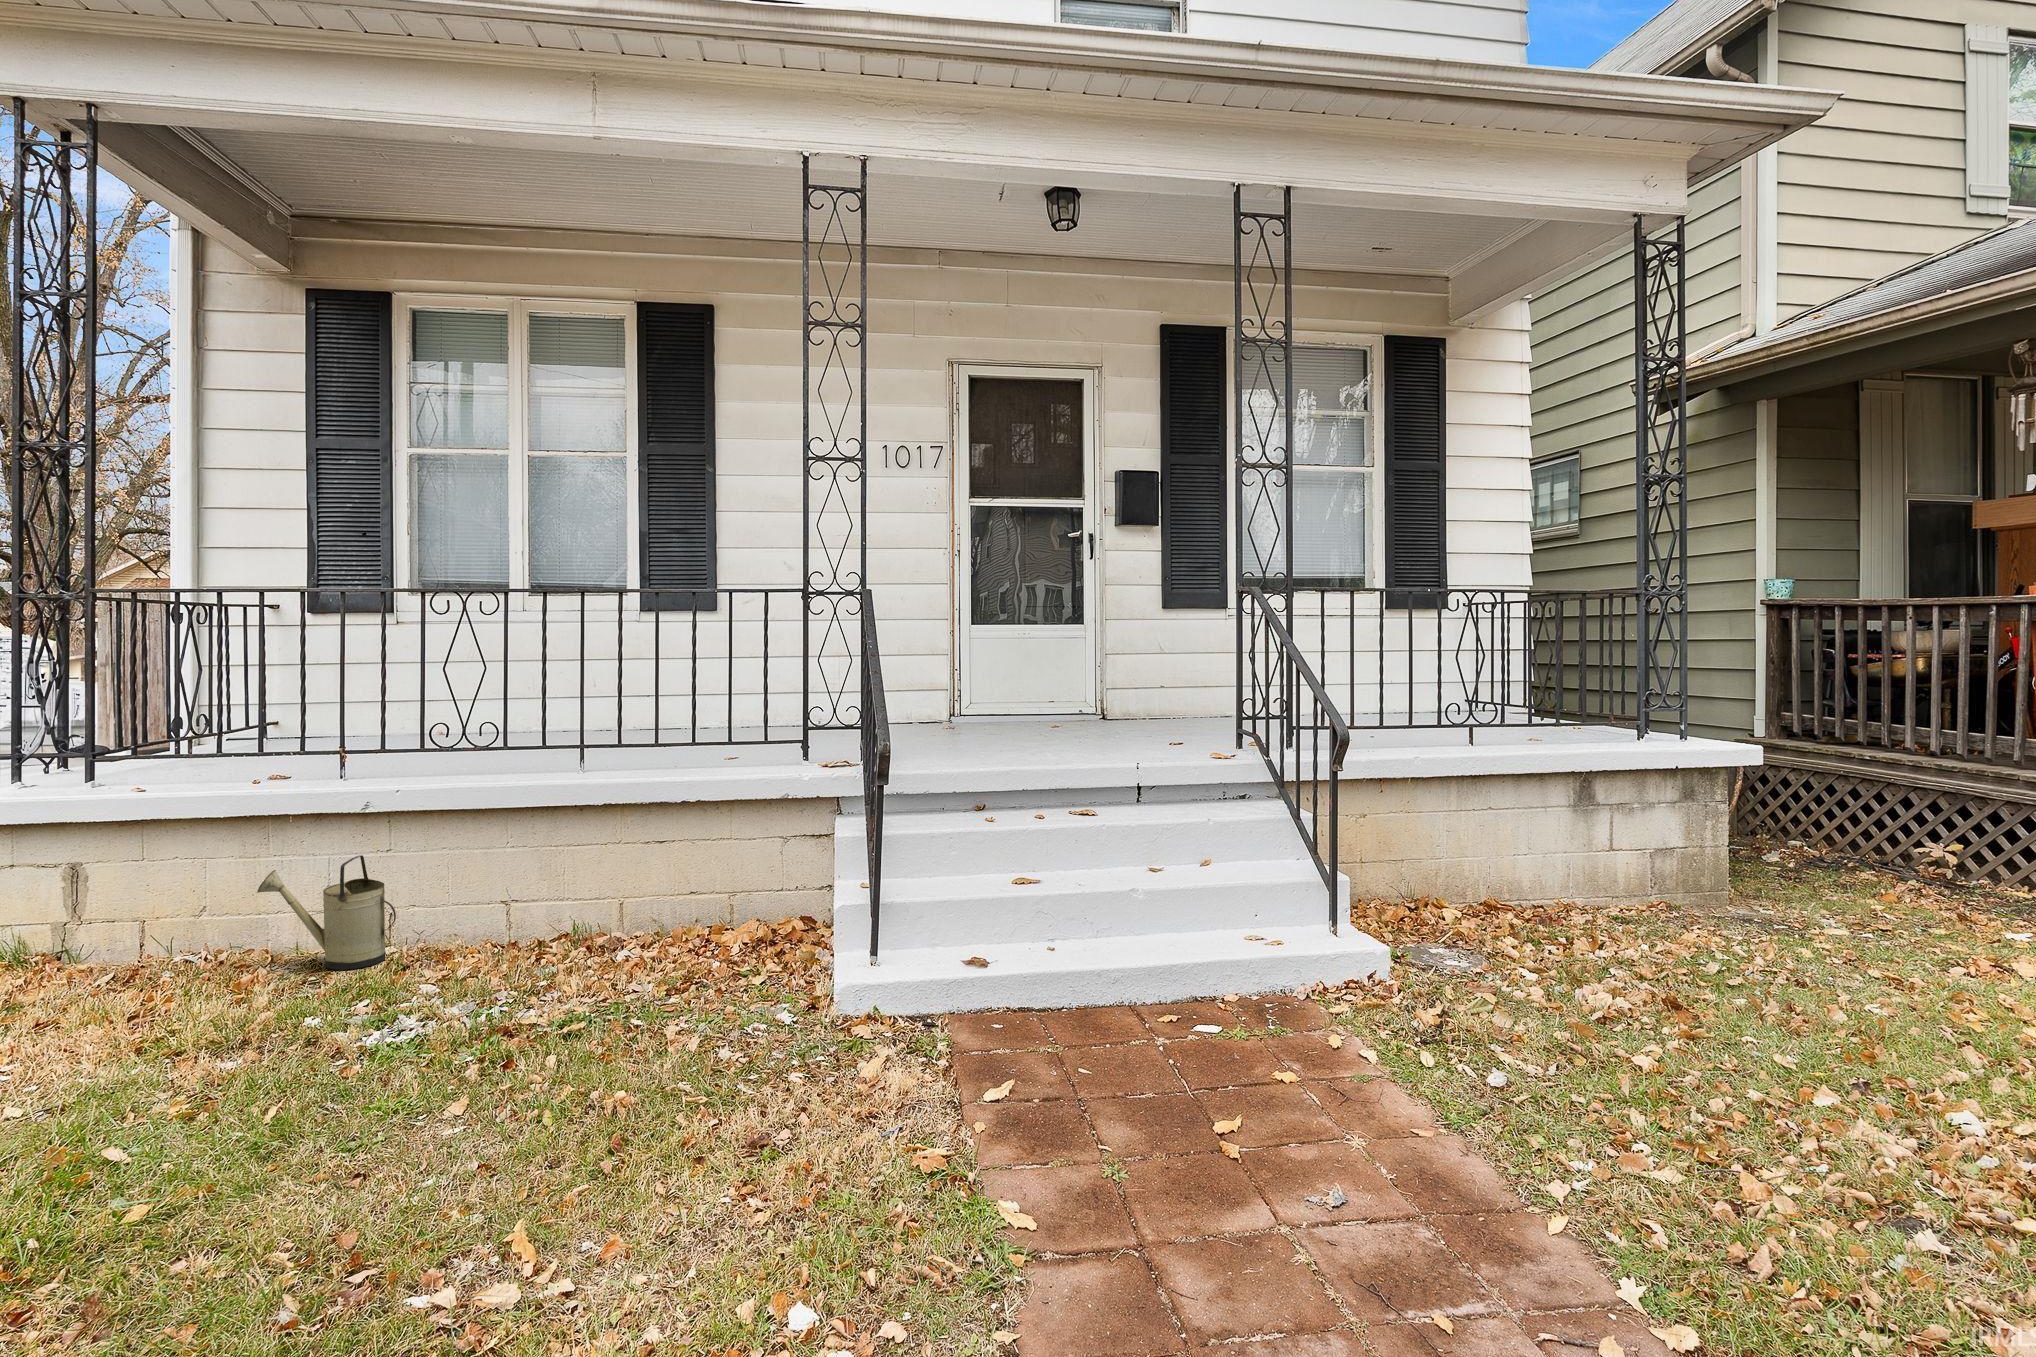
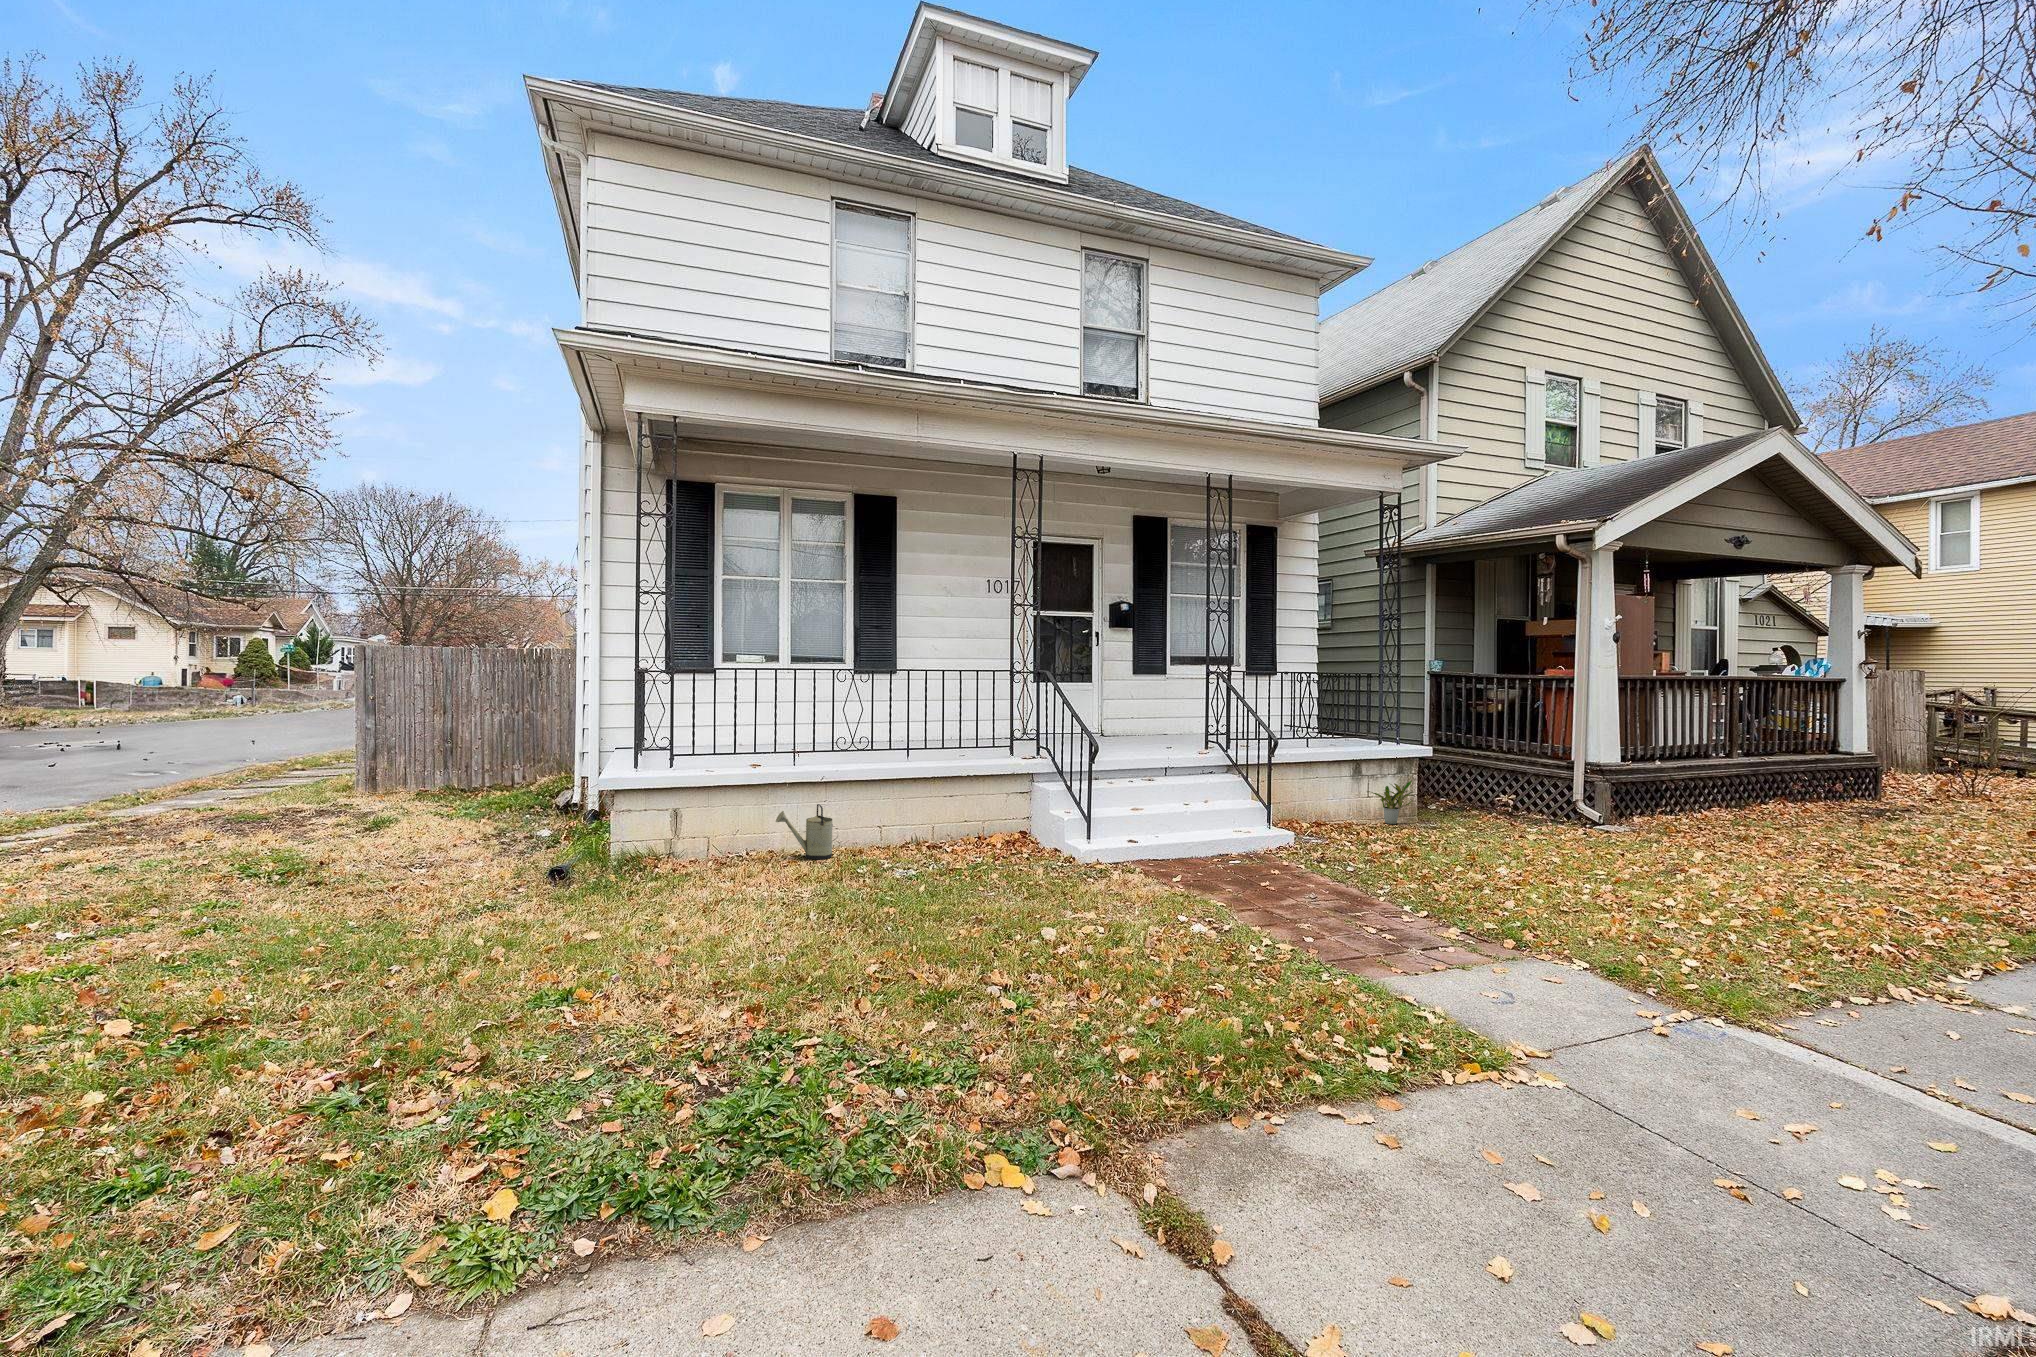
potted plant: none [1606,817,1720,908] -> present [1367,781,1415,824]

